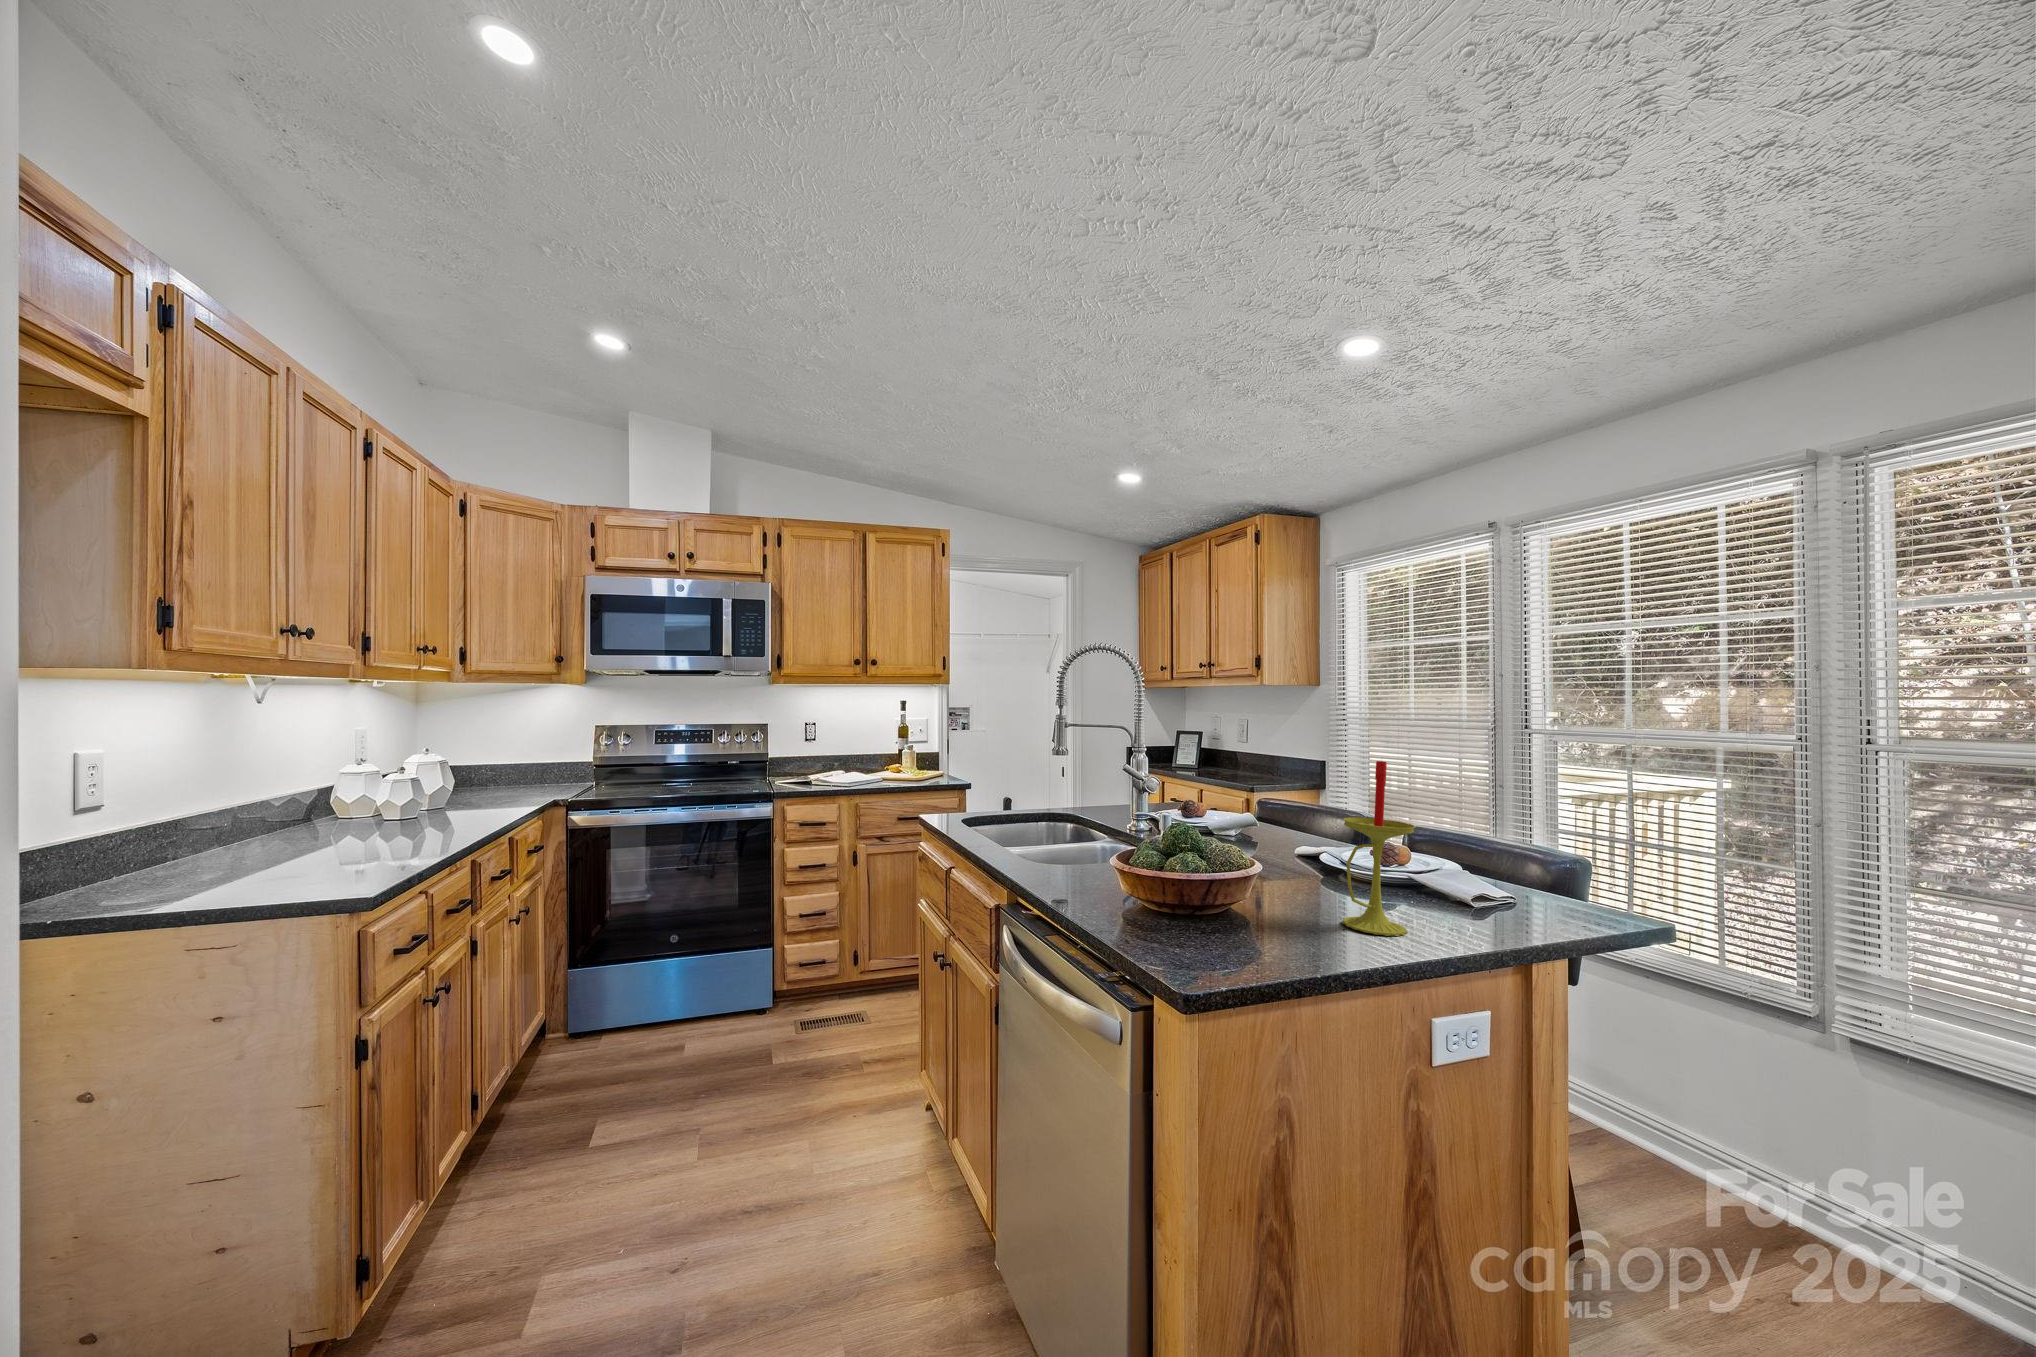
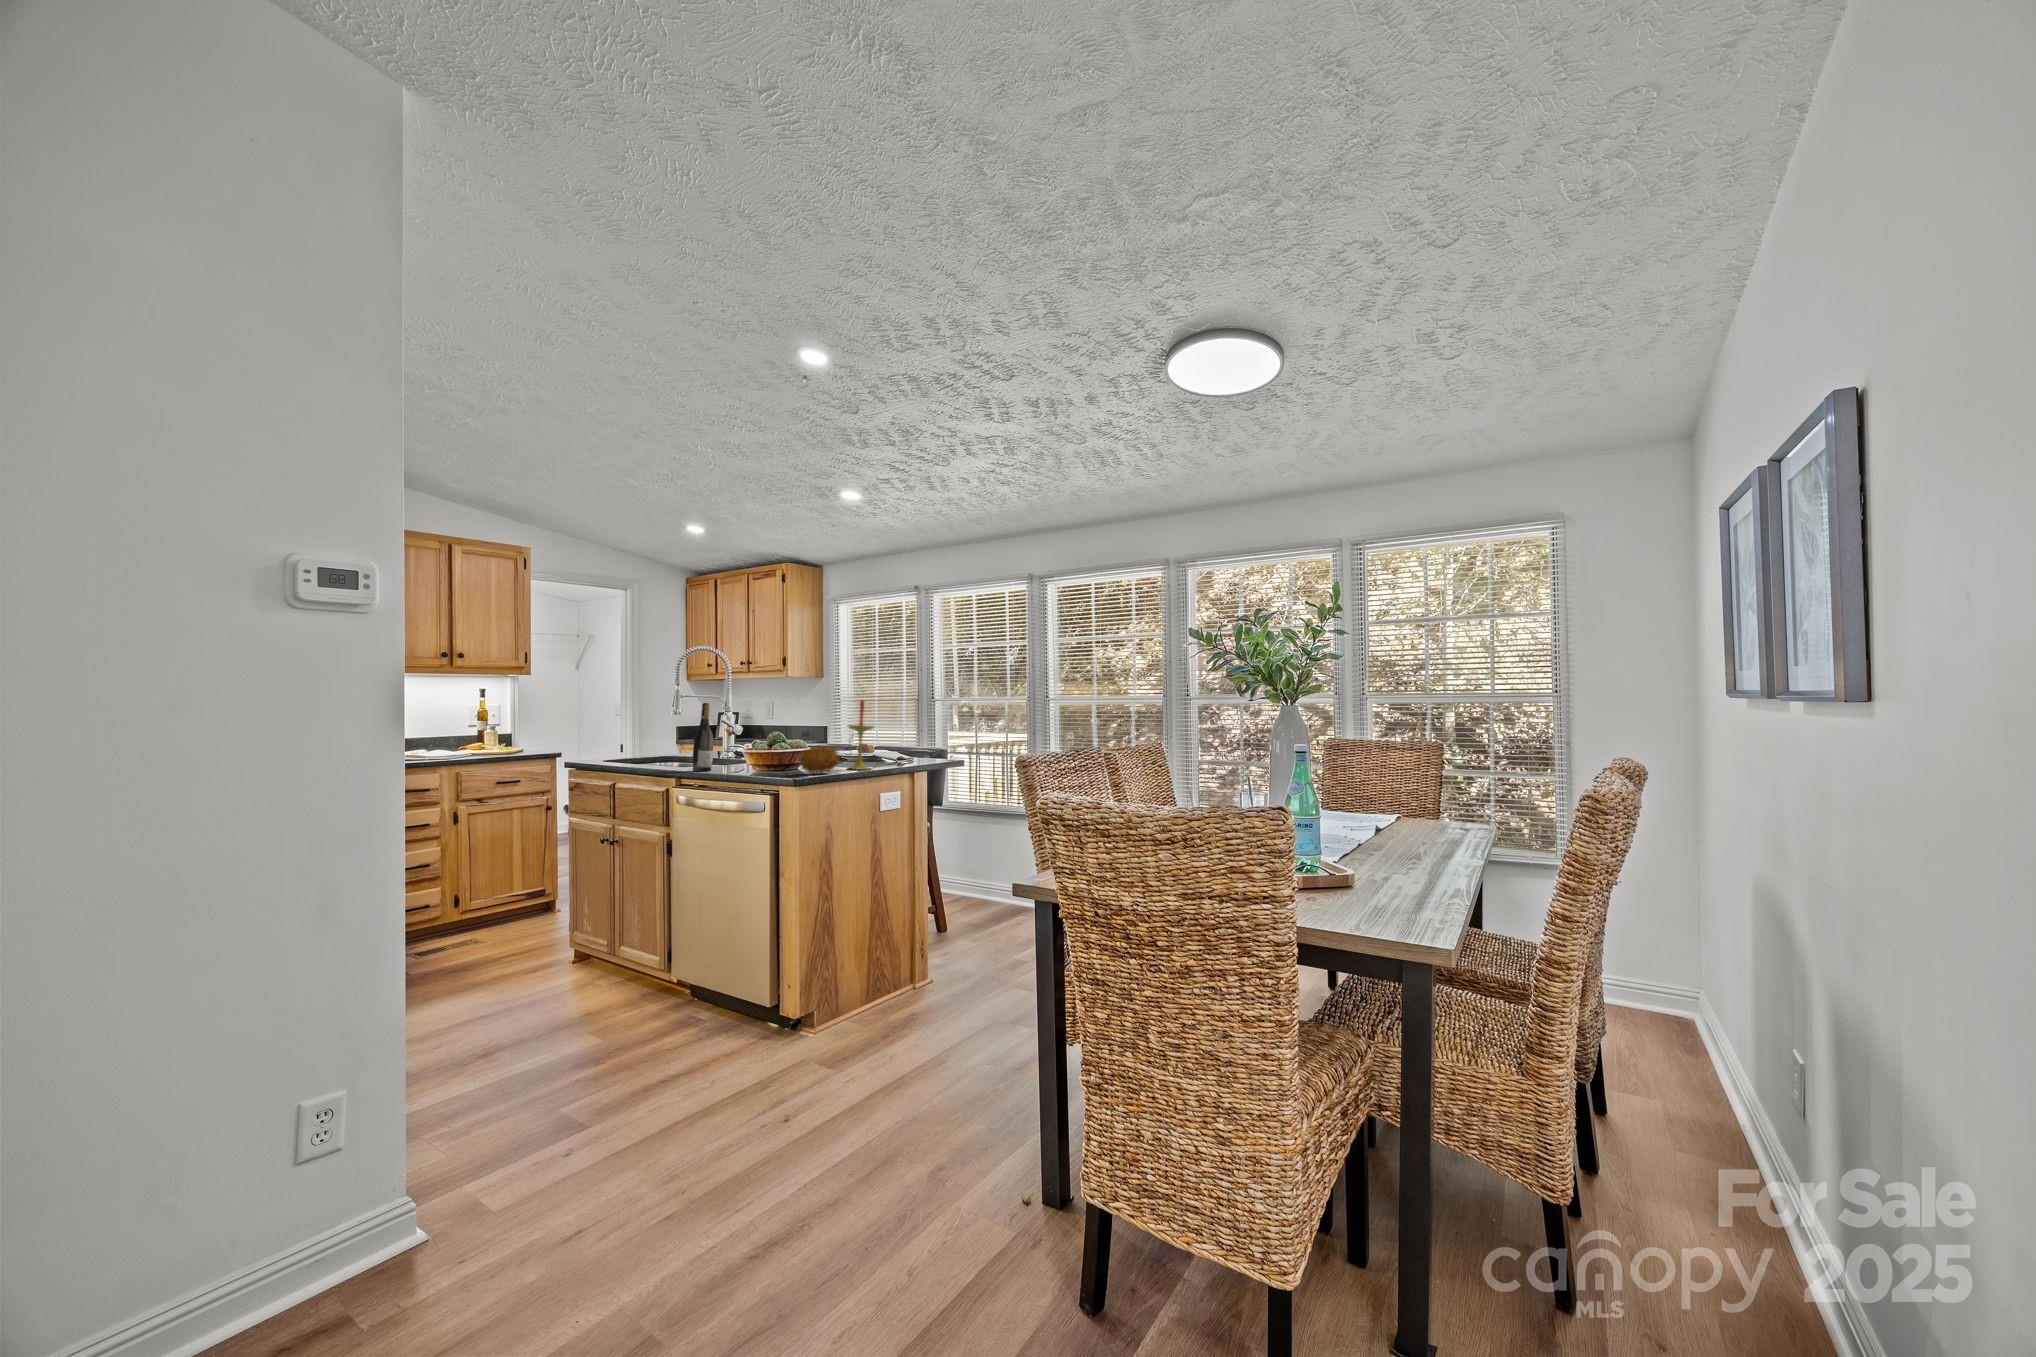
wine bottle: none [1039,750,1075,881] -> present [692,703,713,771]
fruit: none [1219,875,1324,948] -> present [800,746,841,773]

